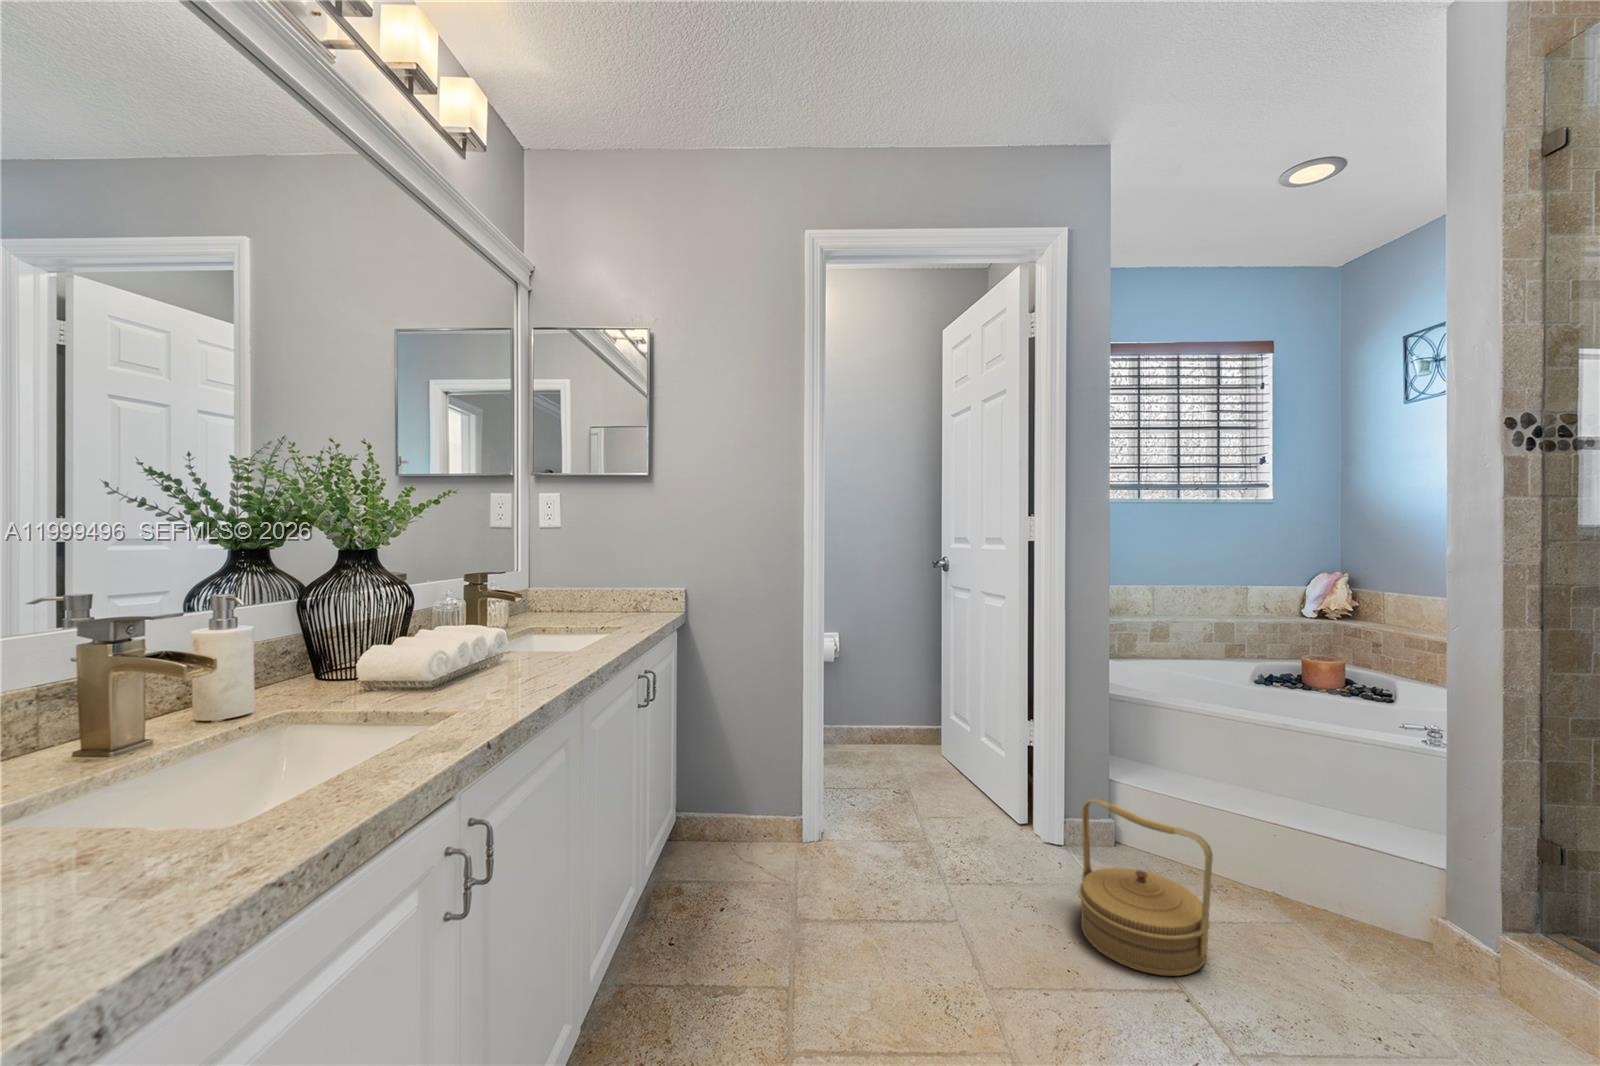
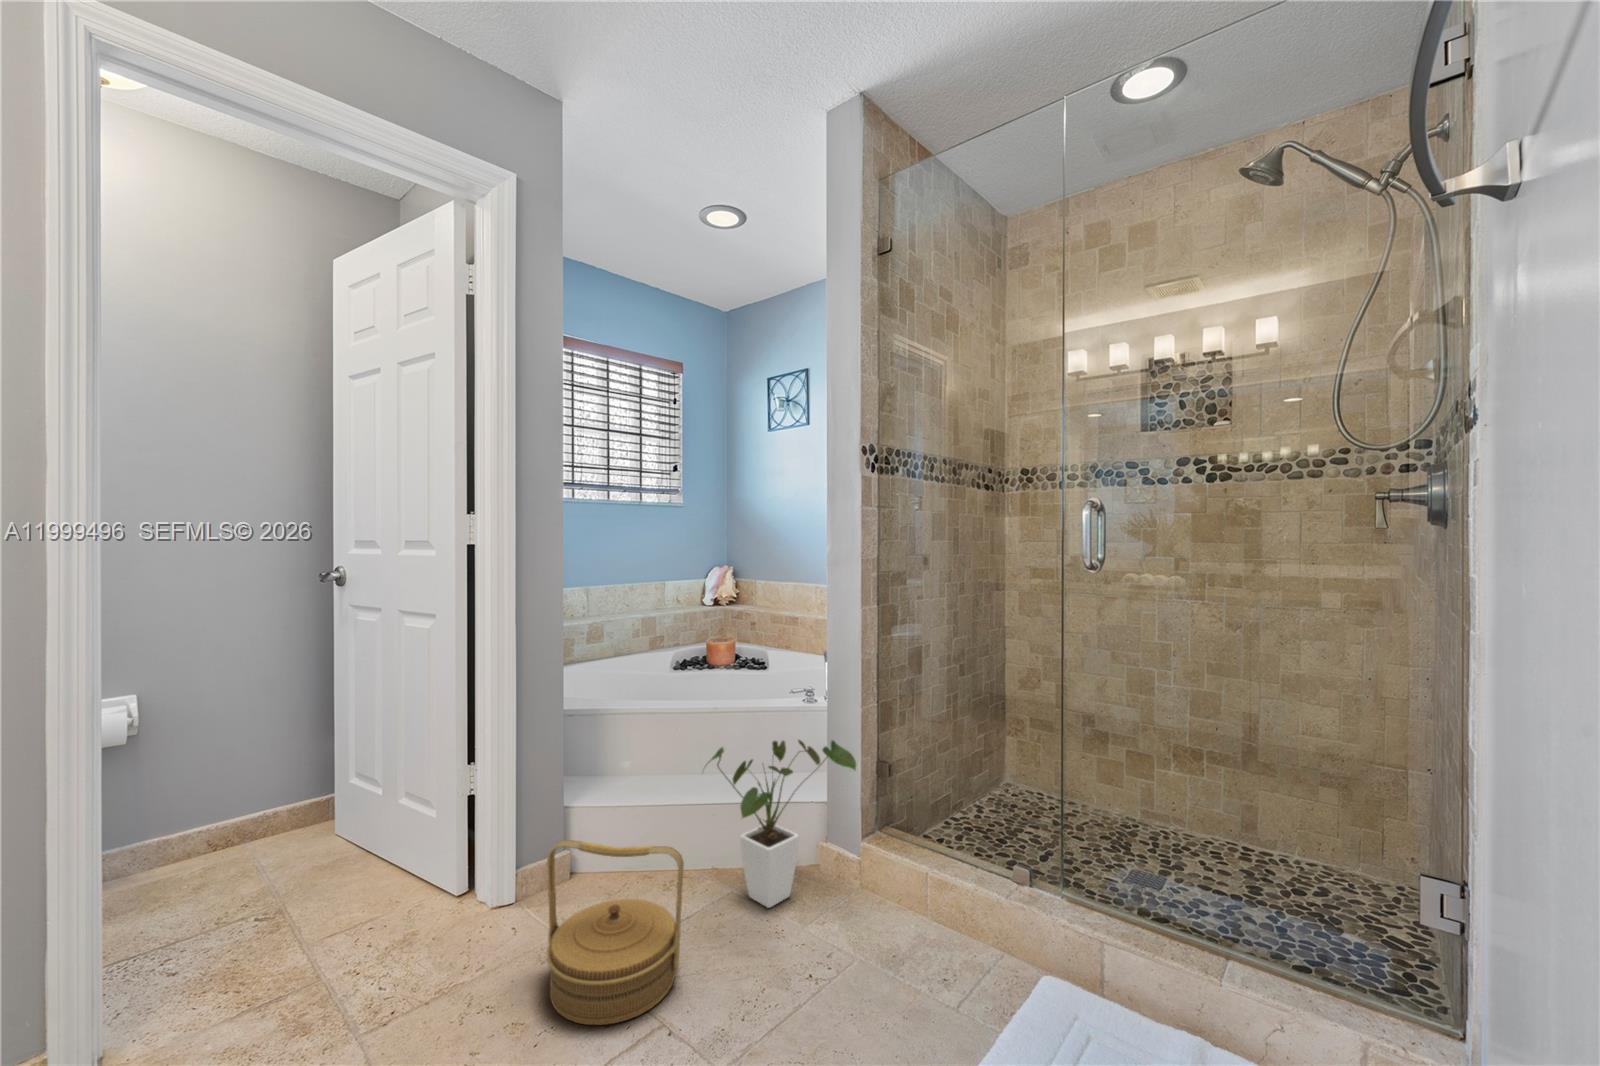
house plant: none [1247,760,1488,958] -> present [710,740,856,908]

